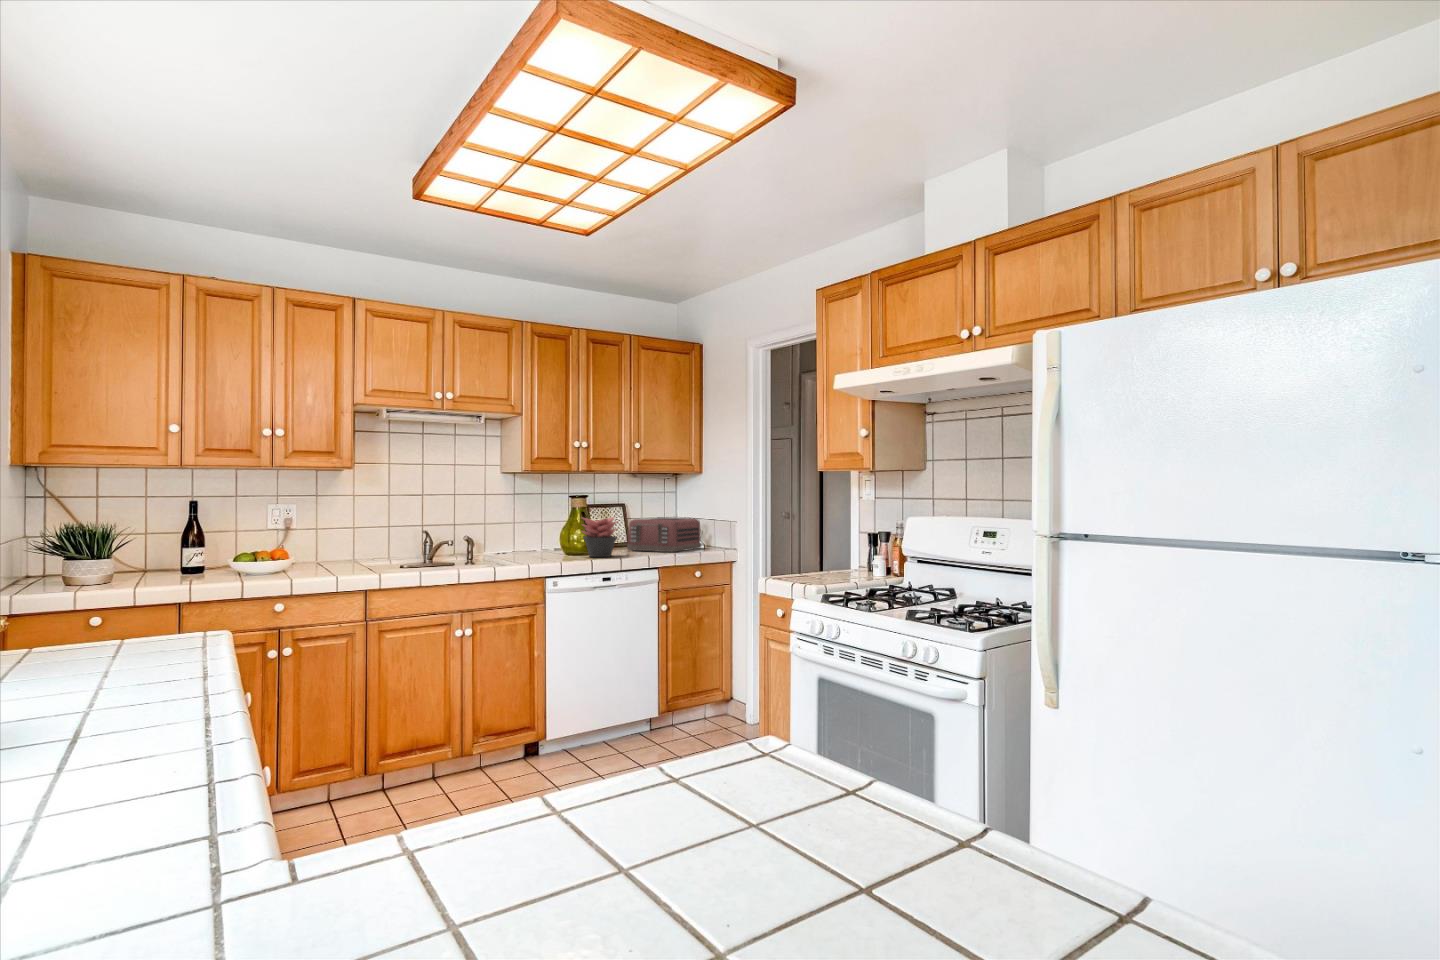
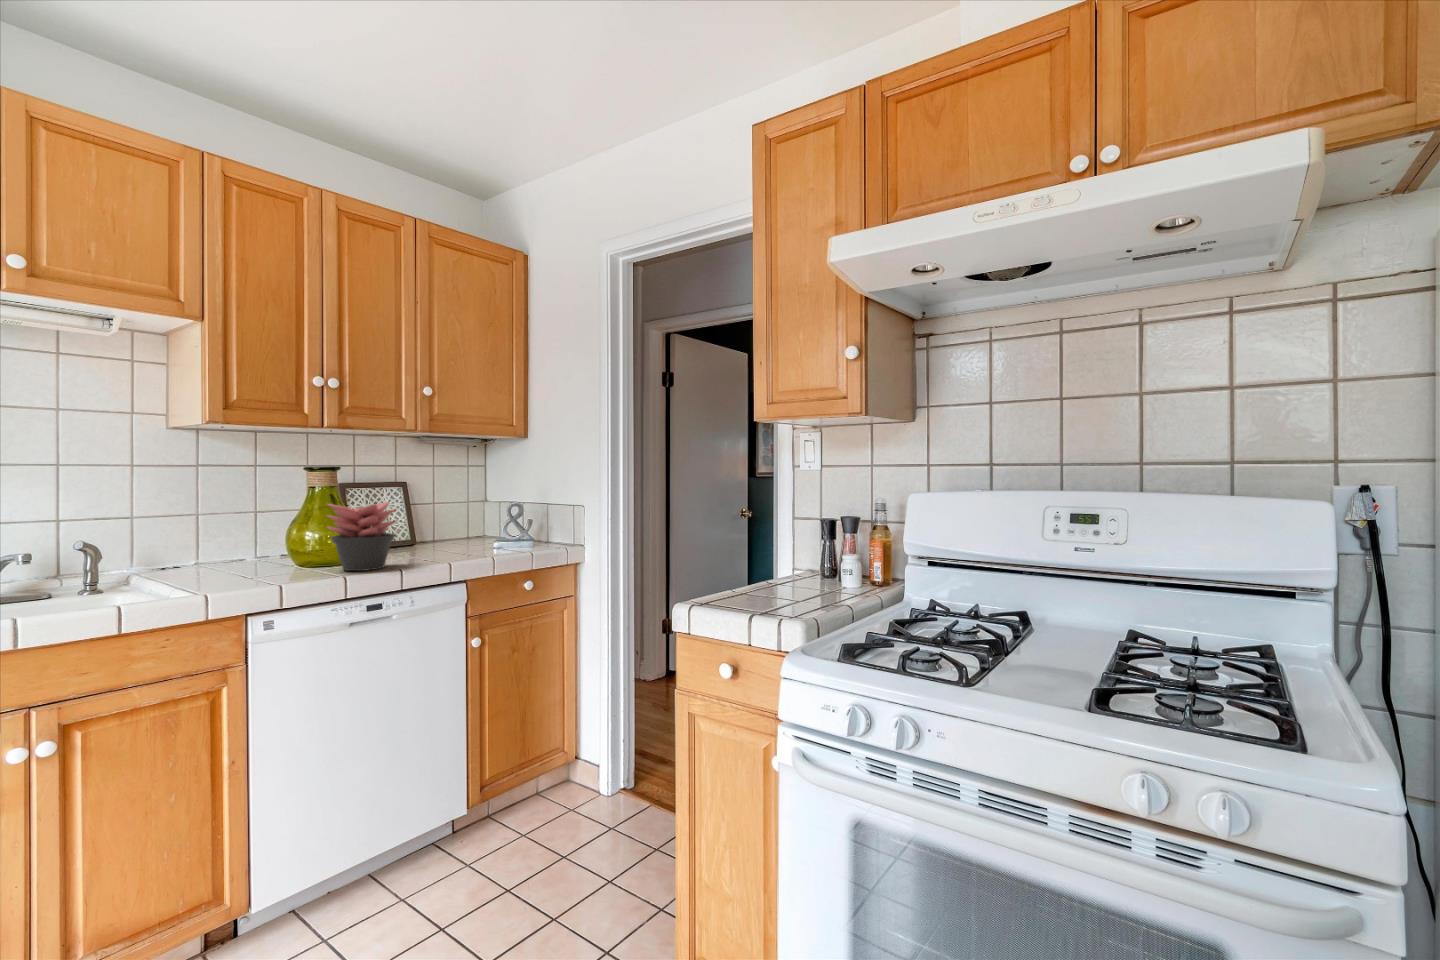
toaster: present [627,517,701,552] -> none [411,501,529,554]

